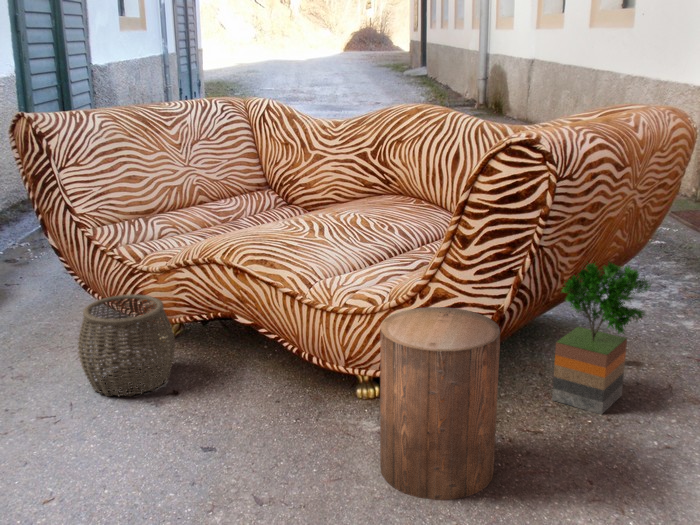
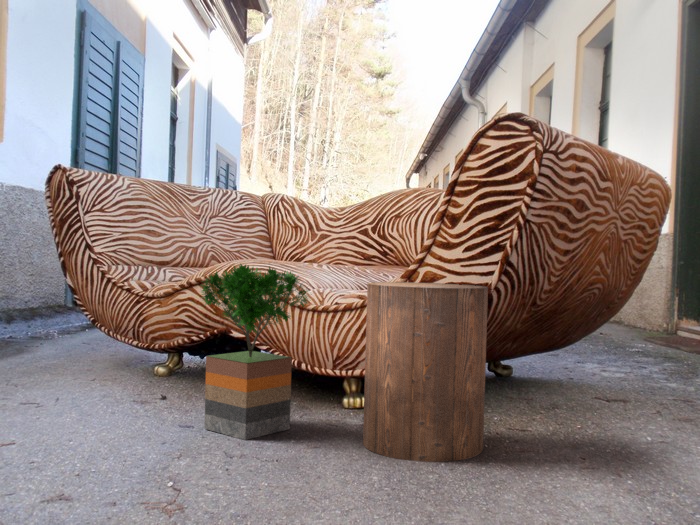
potted tree: present [552,262,650,414] -> present [201,264,308,440]
woven basket: present [78,294,175,397] -> none [73,311,170,400]

